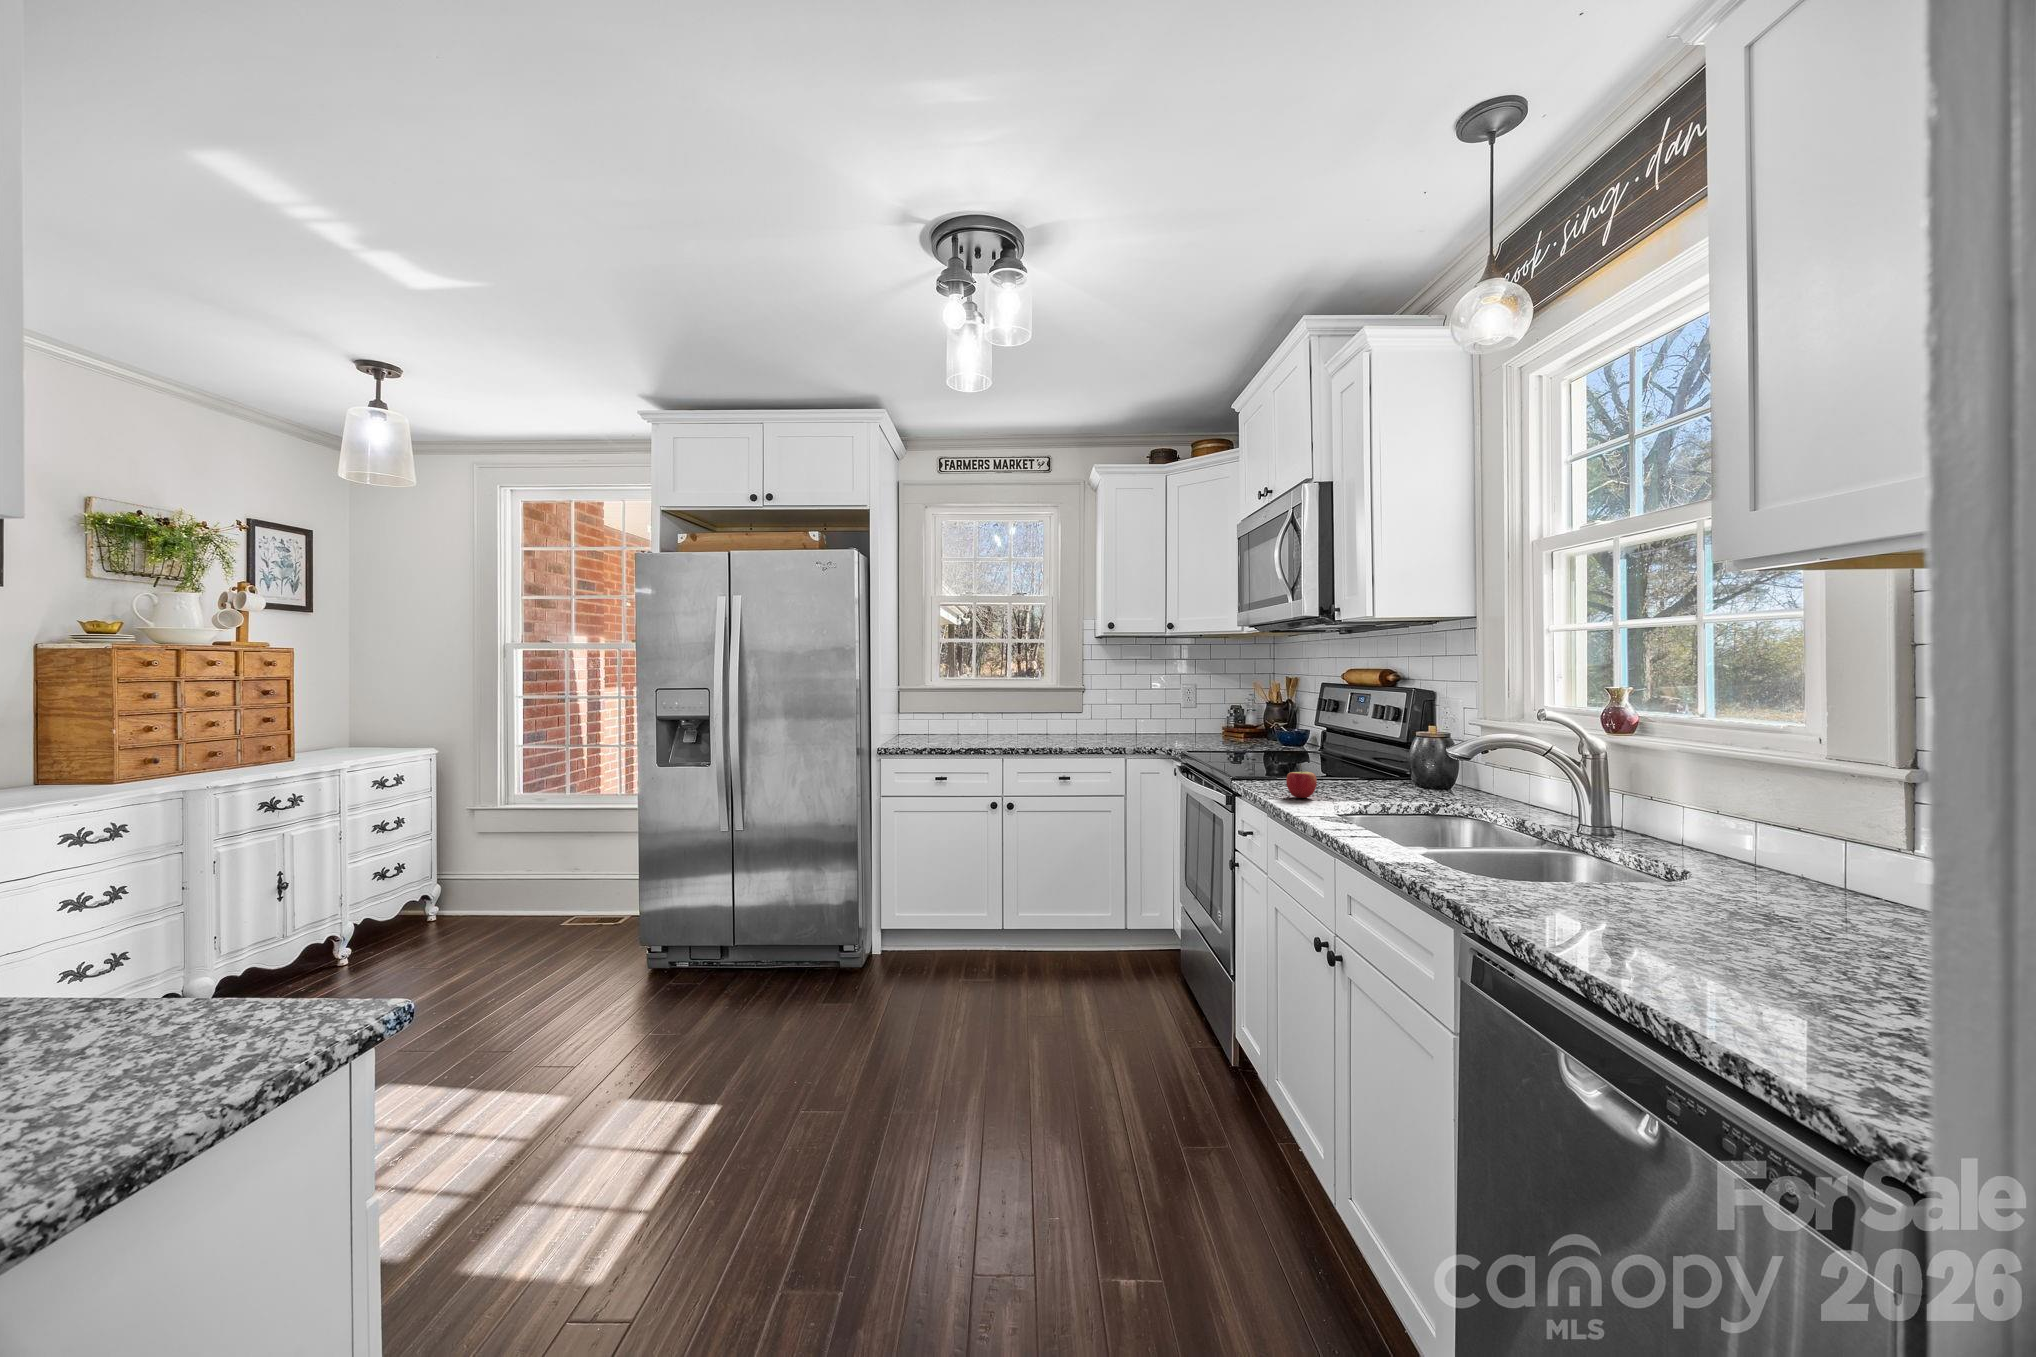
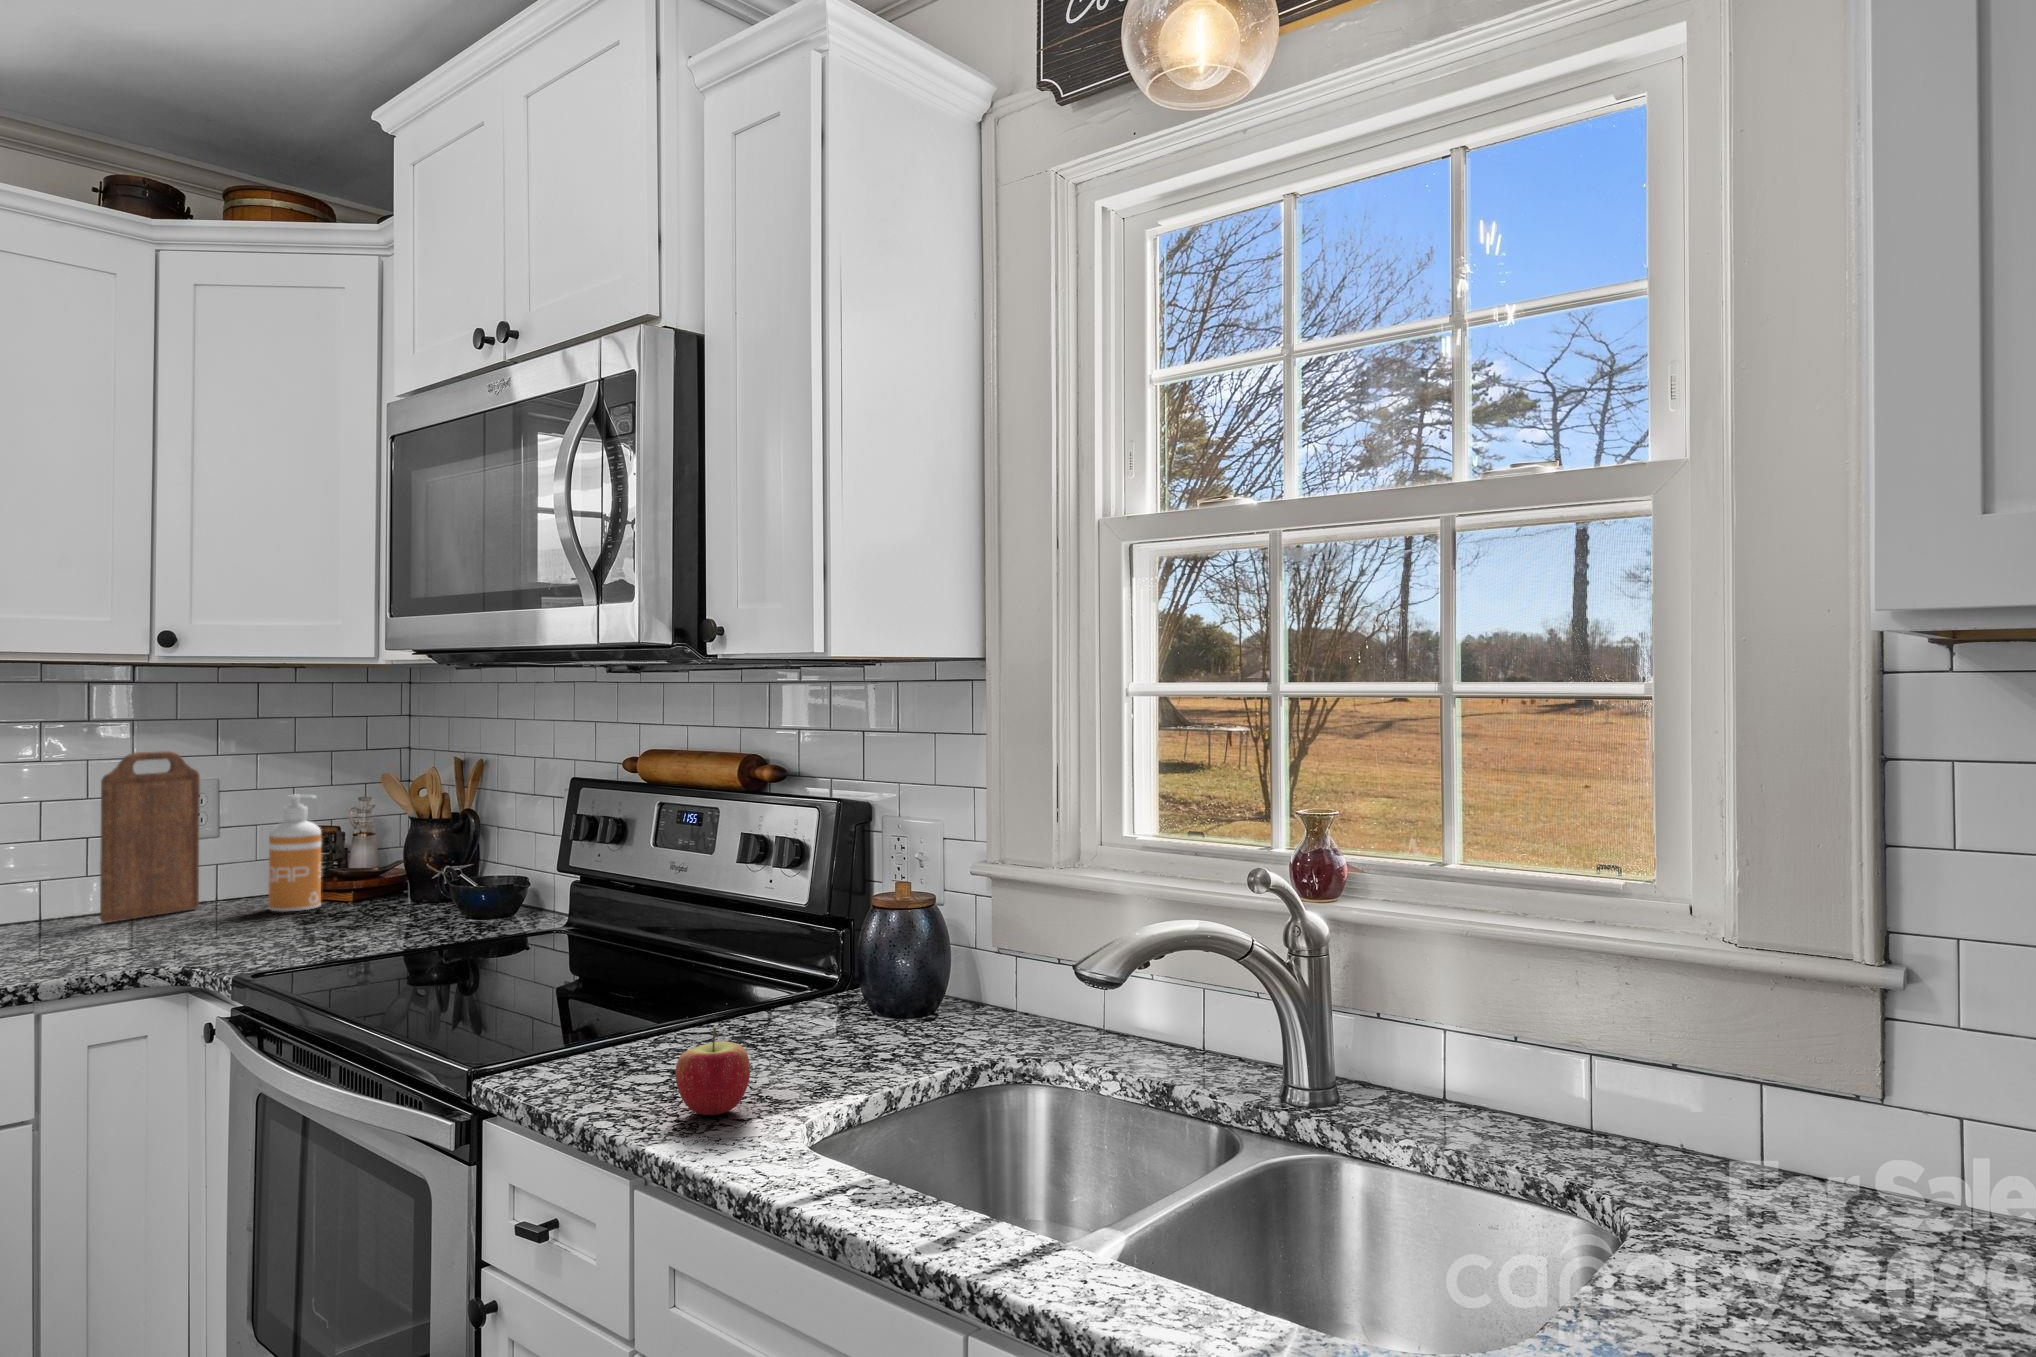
cutting board: none [1152,672,1187,737] -> present [100,751,200,923]
soap dispenser: none [1210,691,1230,739] -> present [269,795,321,911]

